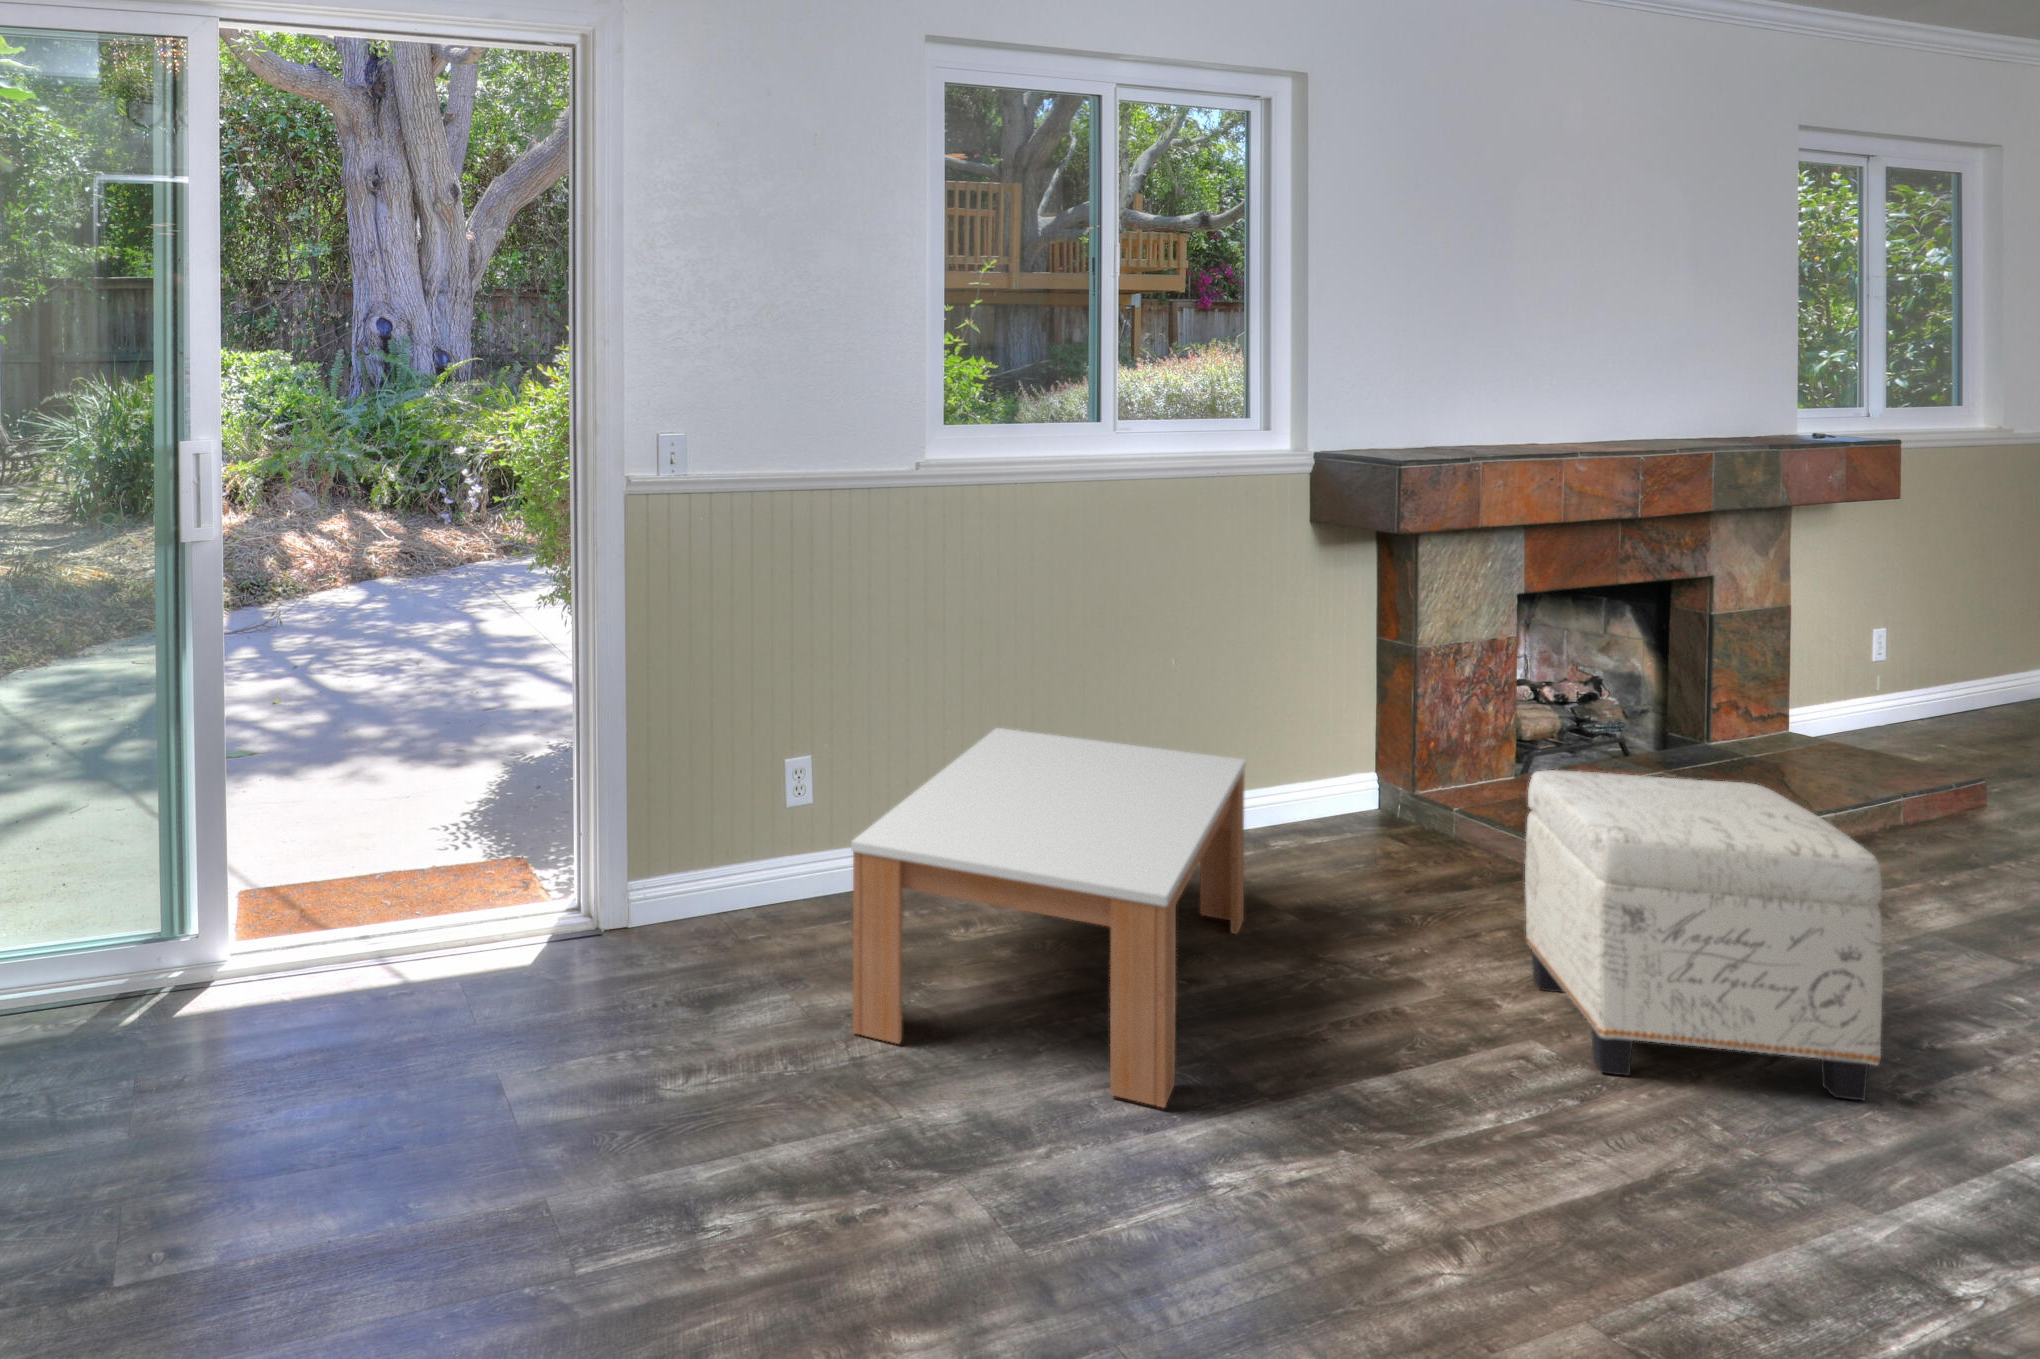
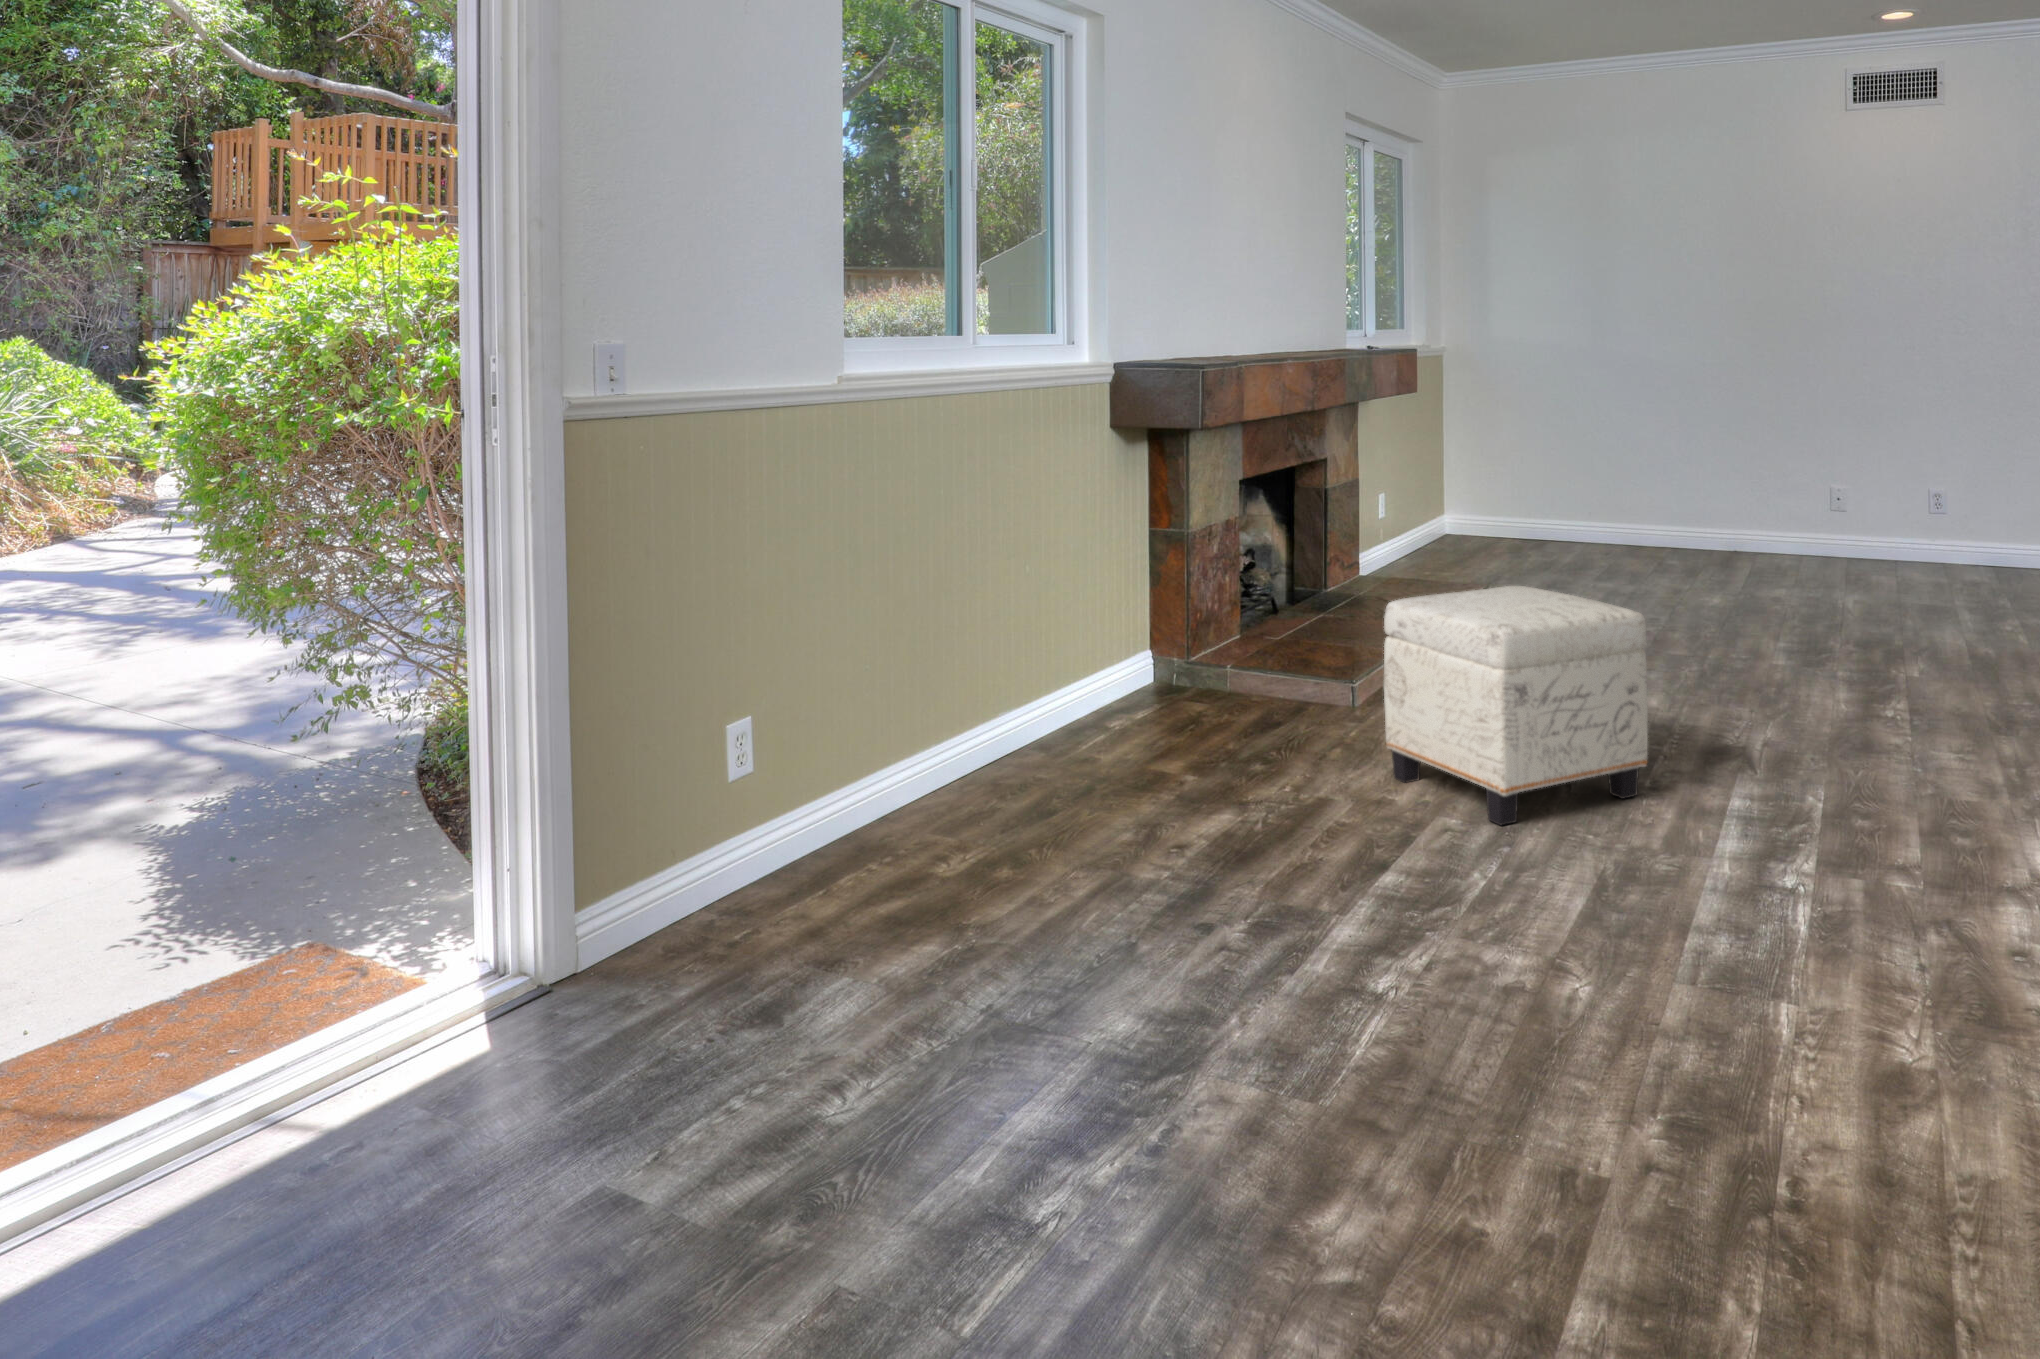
coffee table: present [851,728,1246,1107] -> none [916,639,1283,988]

